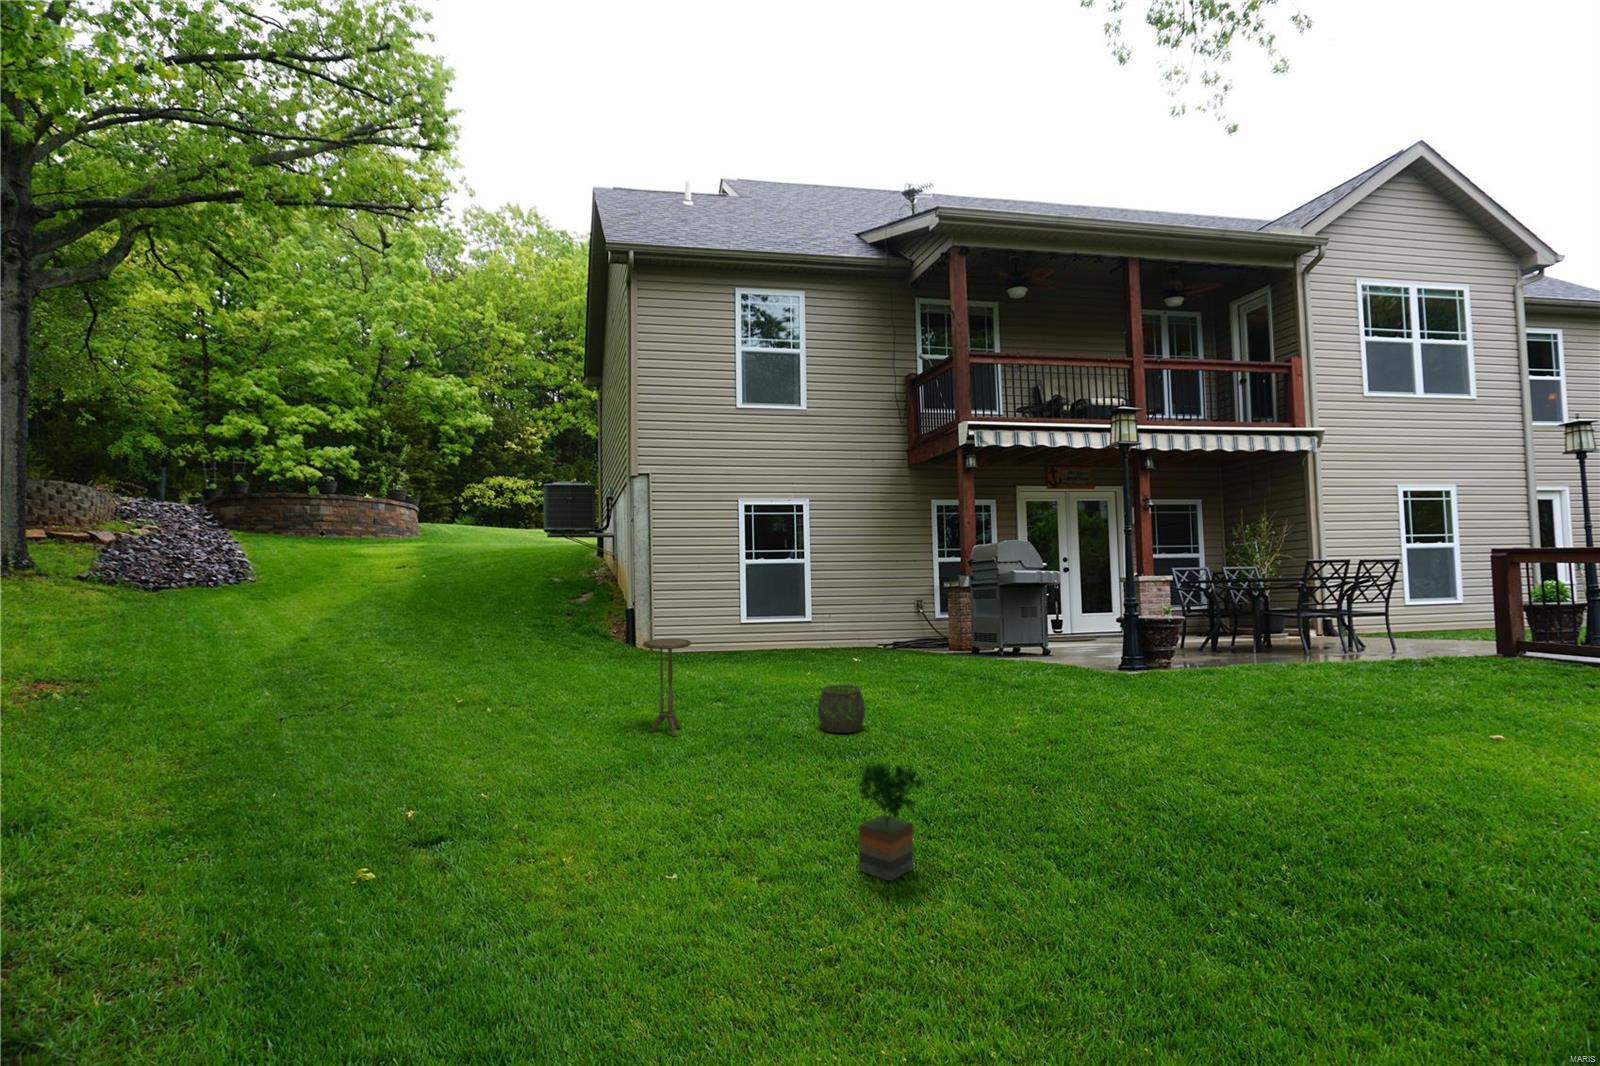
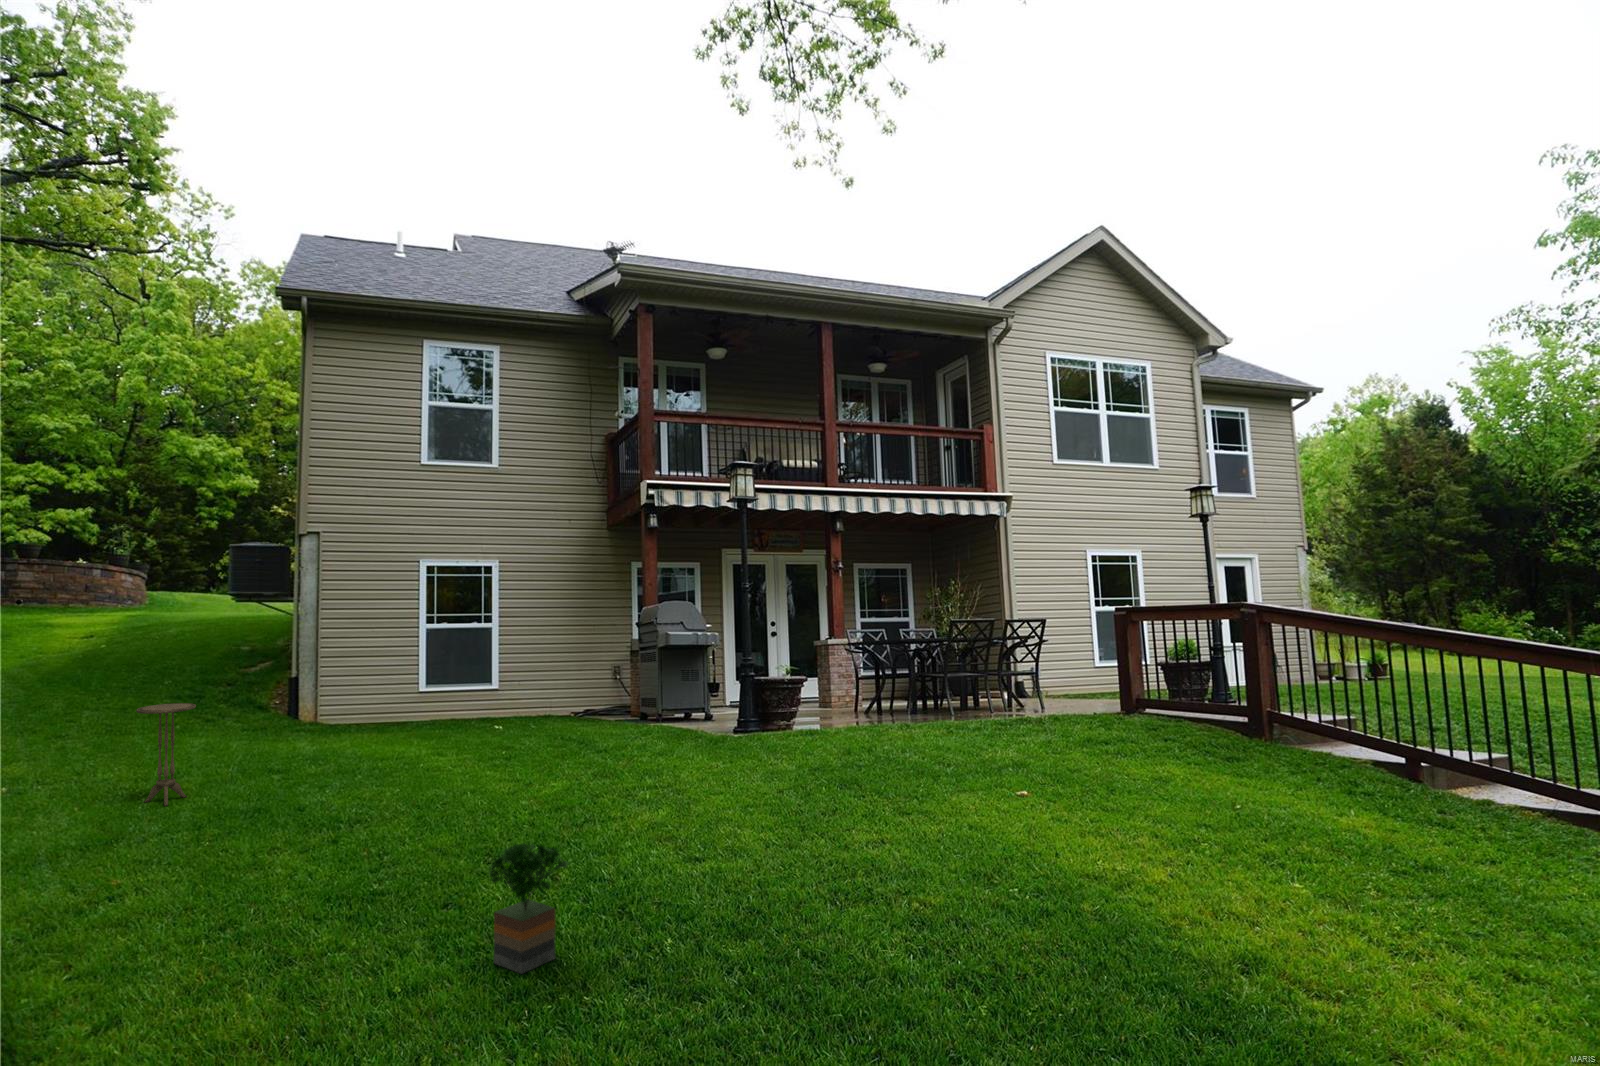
woven basket: present [818,685,865,734] -> none [332,748,386,798]
potted tree: present [859,764,924,881] -> present [489,843,568,974]

